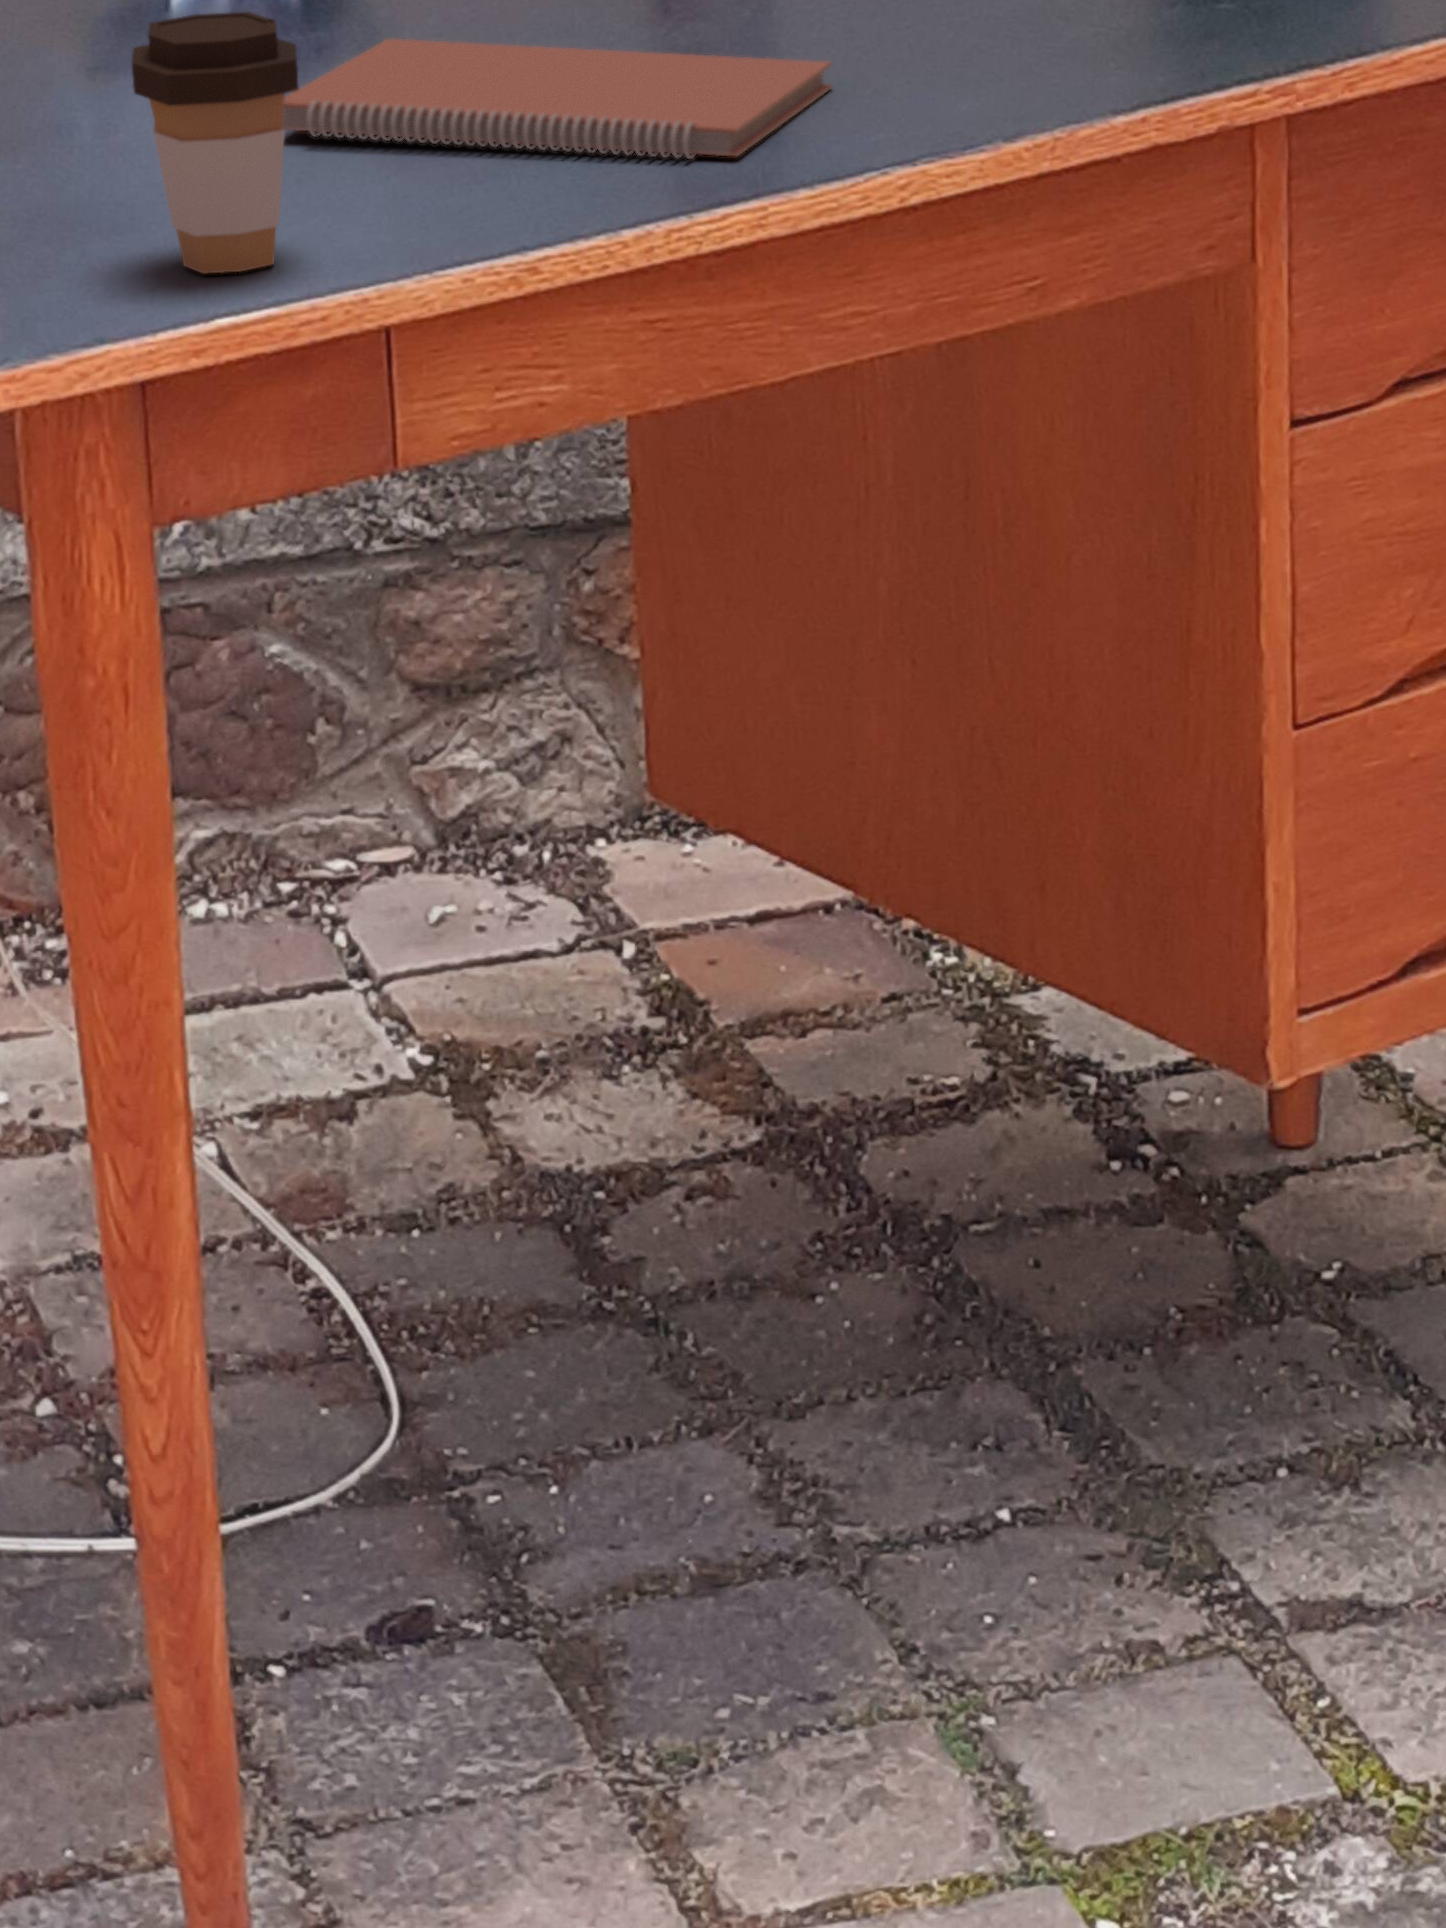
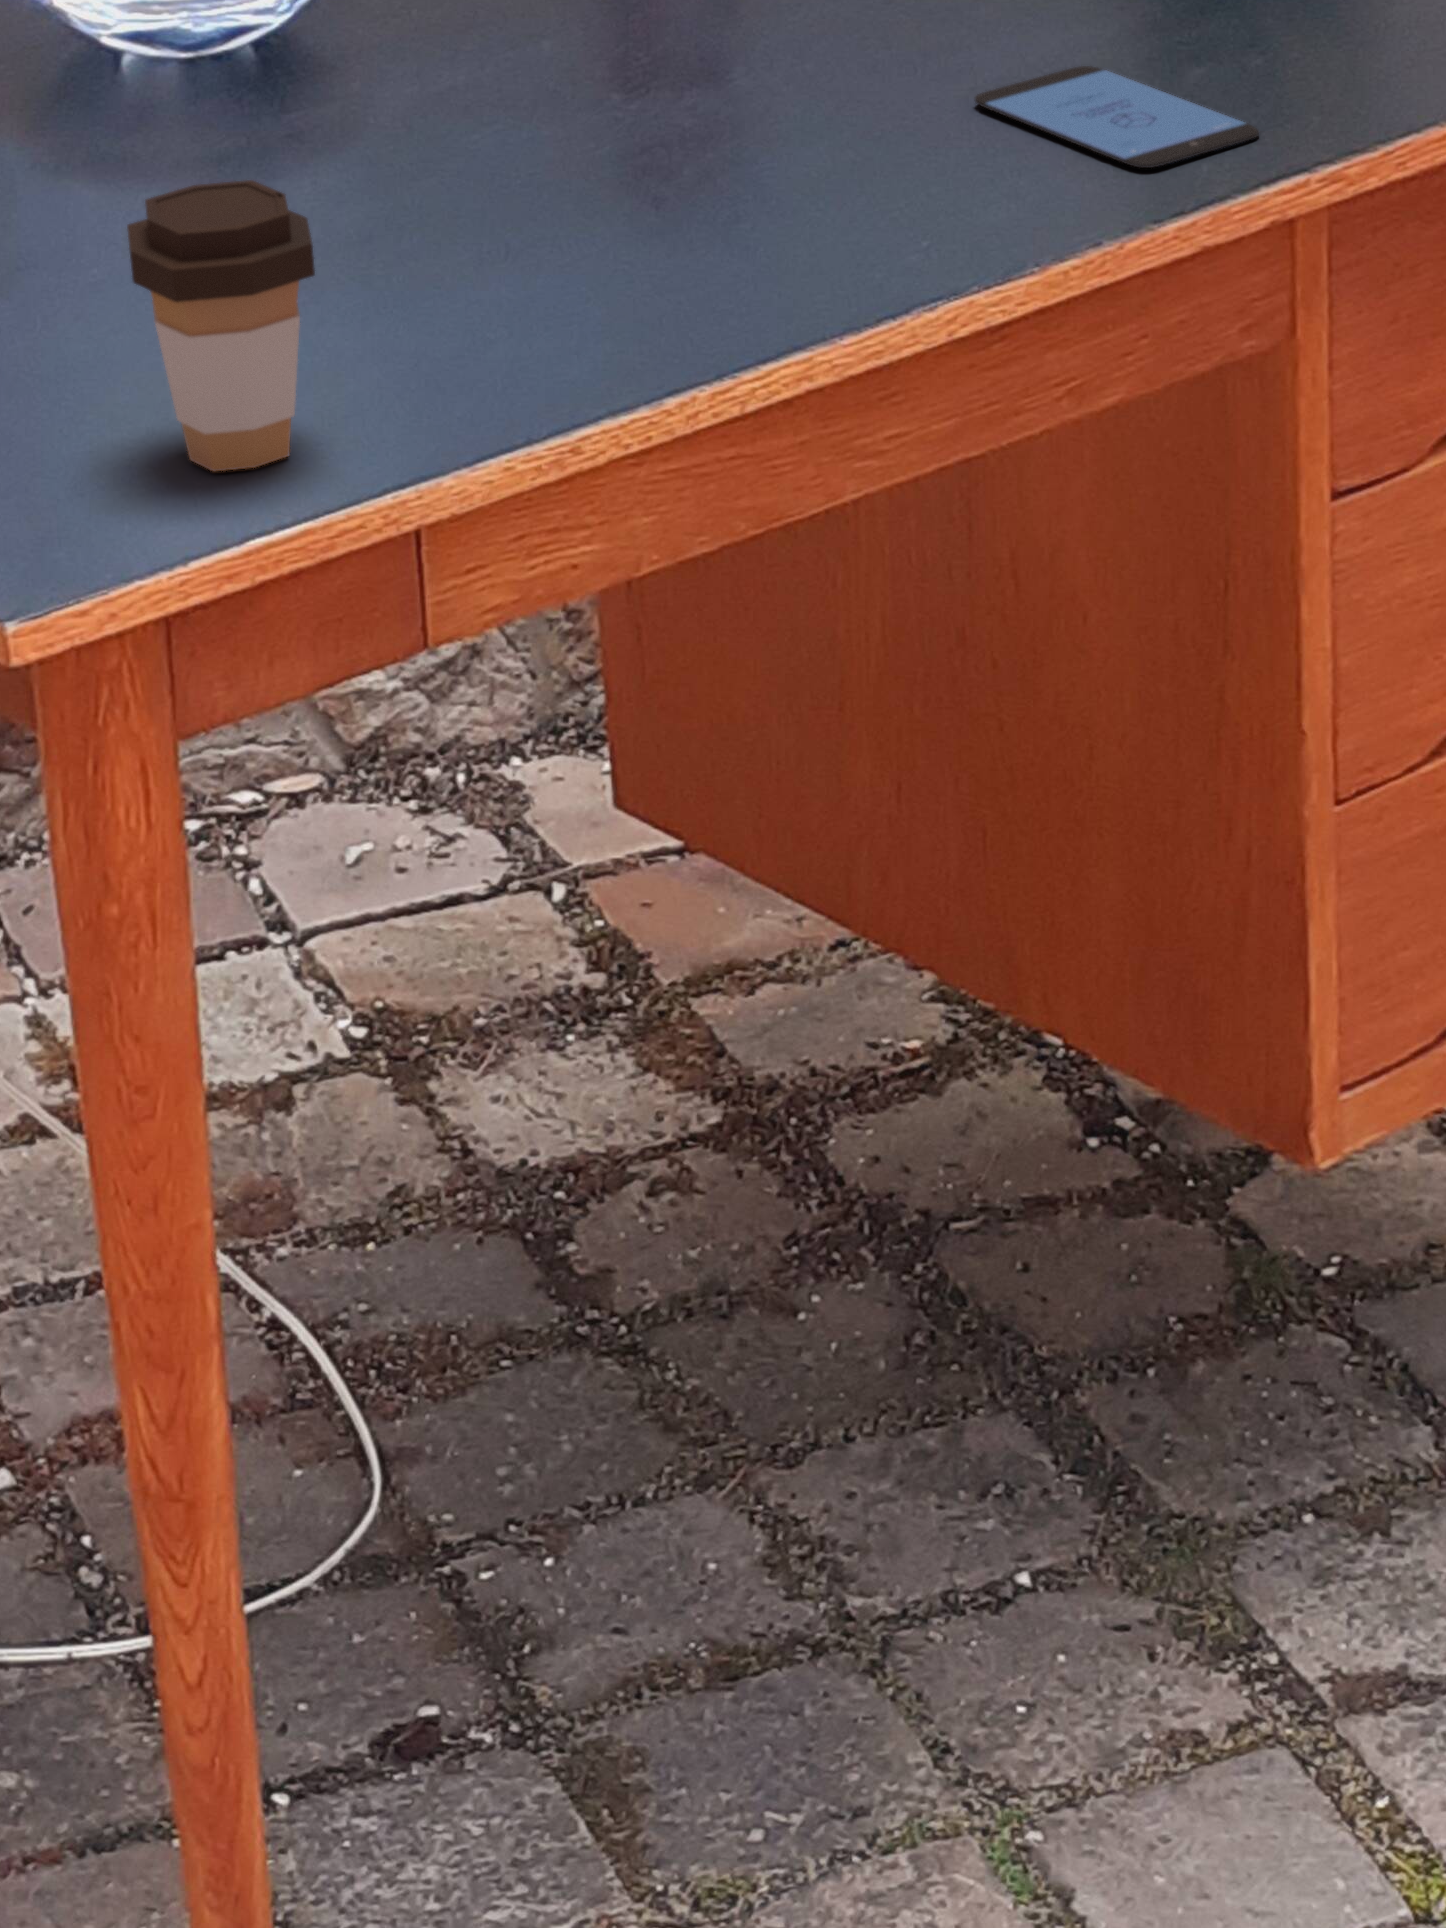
smartphone: none [954,12,1211,79] -> present [975,66,1259,168]
notebook: present [283,39,832,159] -> none [257,122,857,291]

